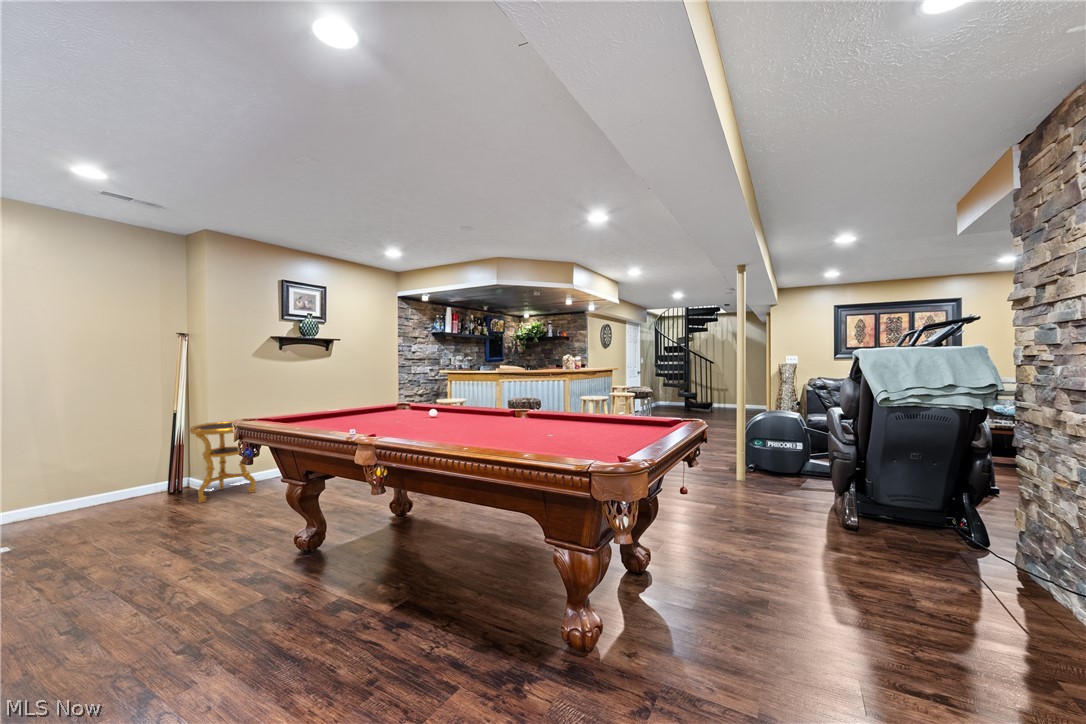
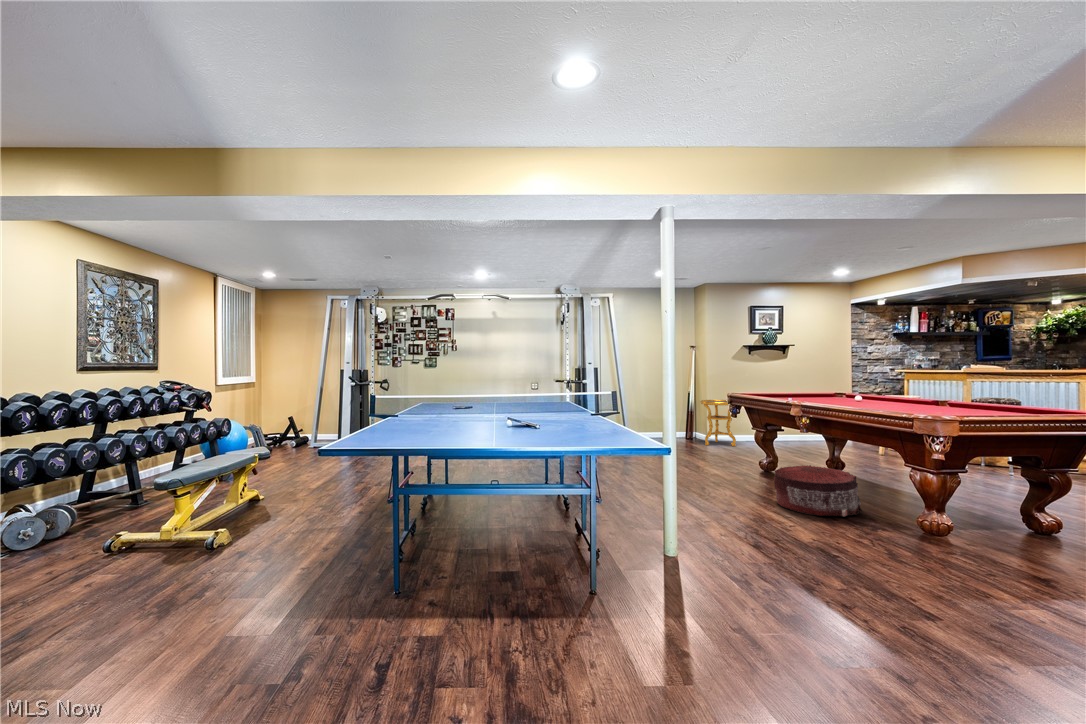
pouf: none [335,540,469,662] -> present [774,465,862,517]

